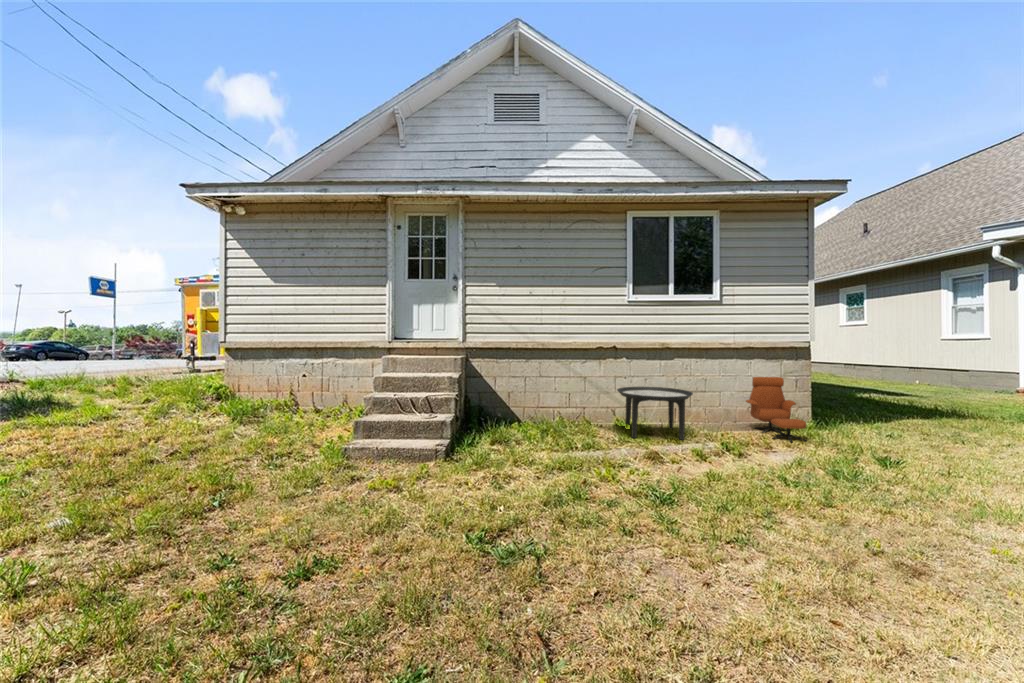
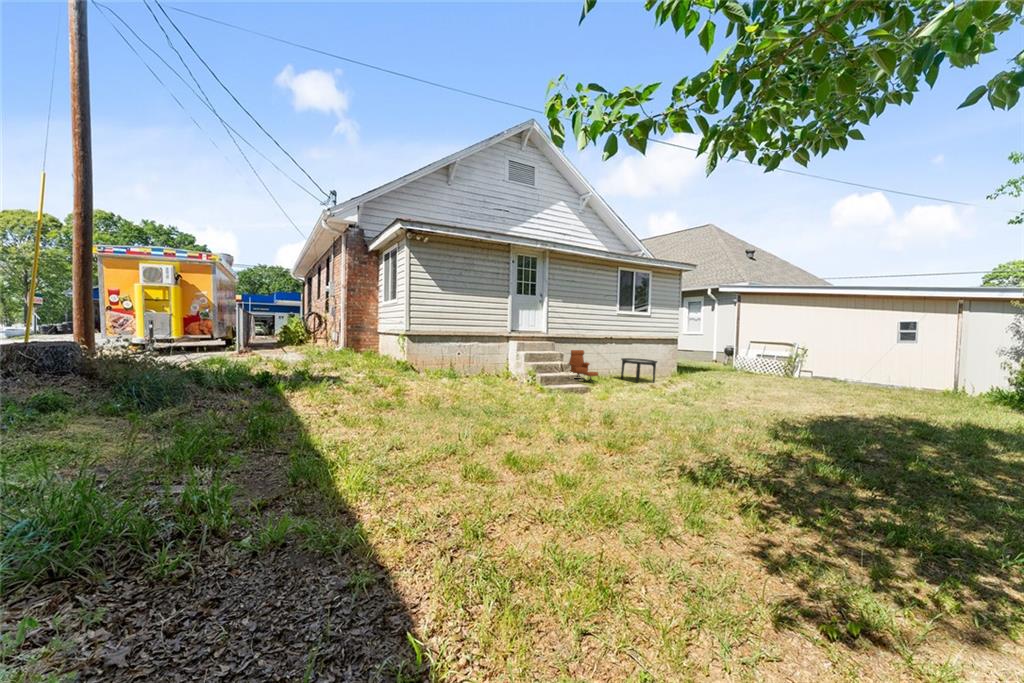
lounge chair: present [746,377,806,442] -> present [568,350,598,383]

